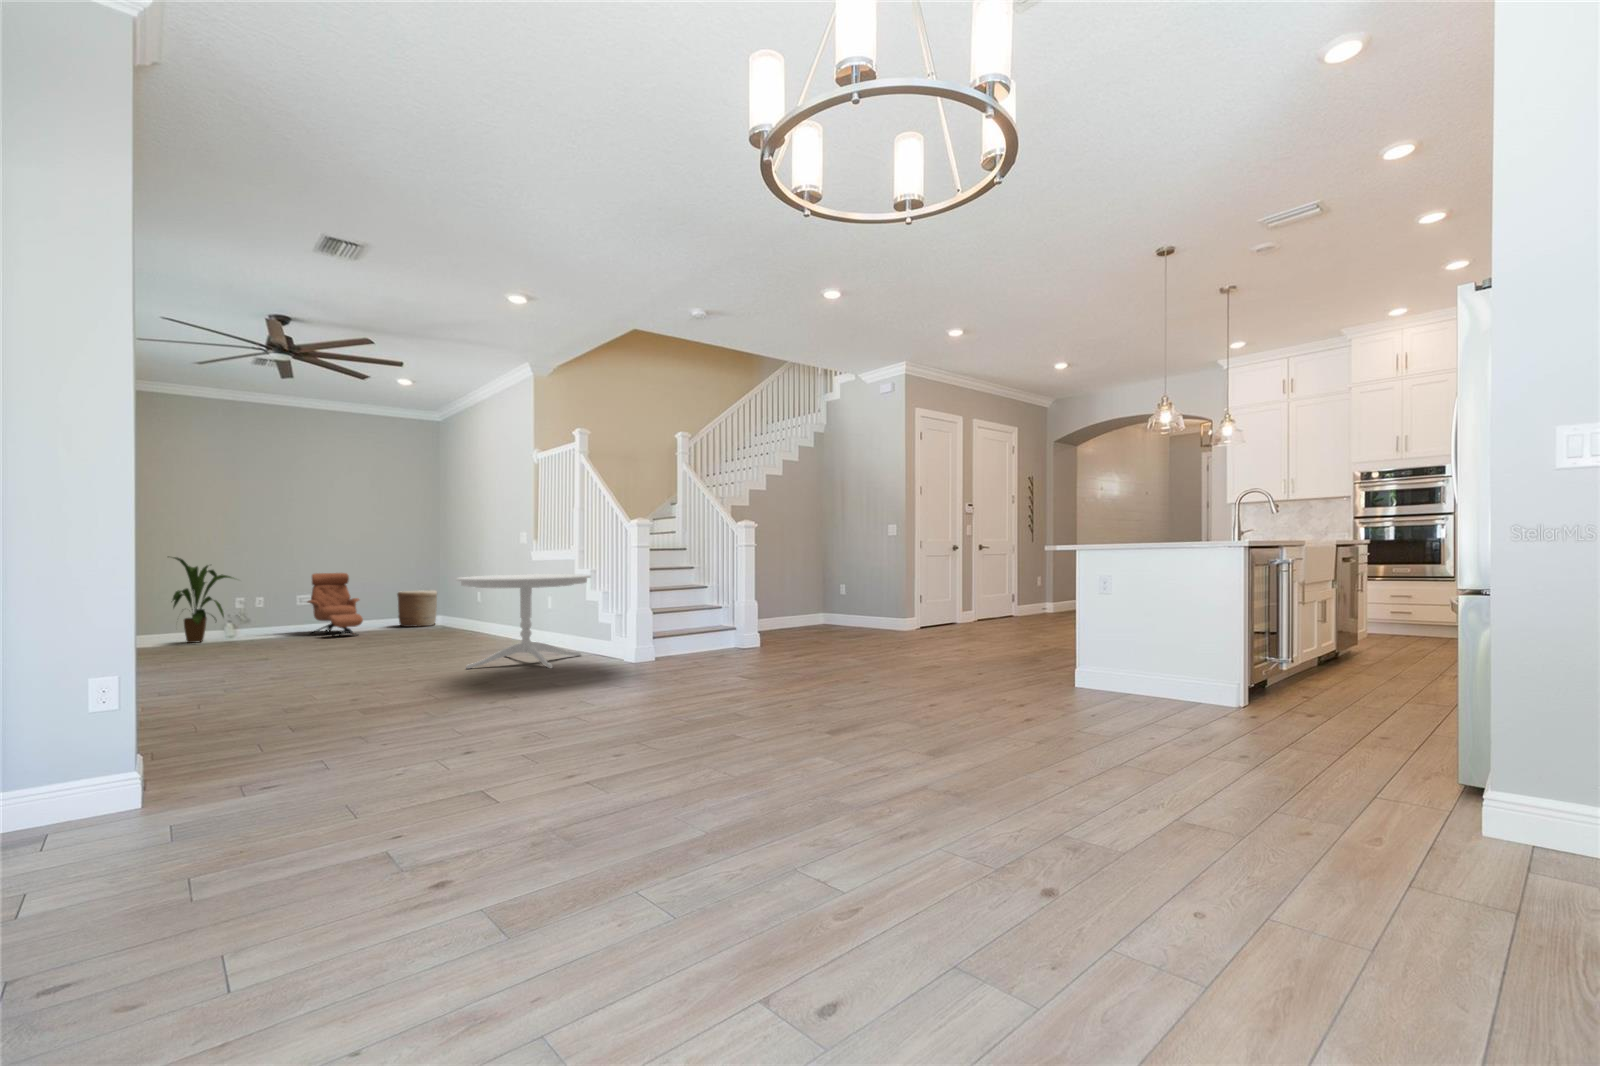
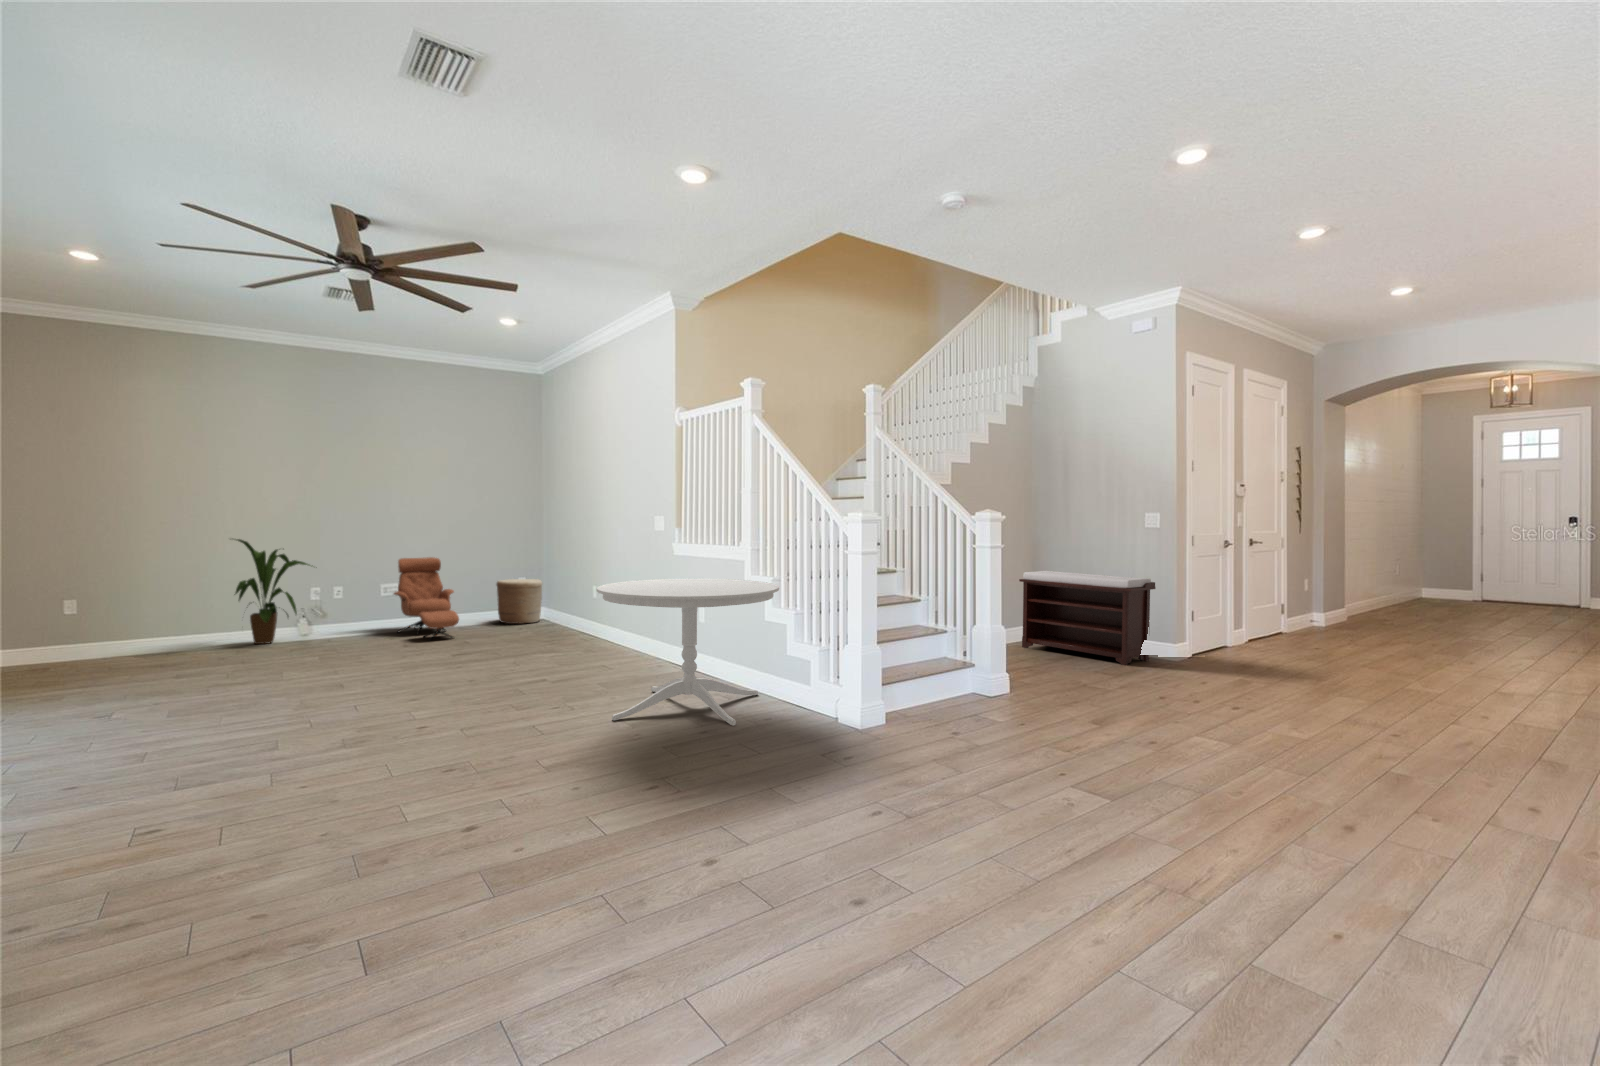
bench: none [806,571,894,635] -> present [1019,571,1156,666]

